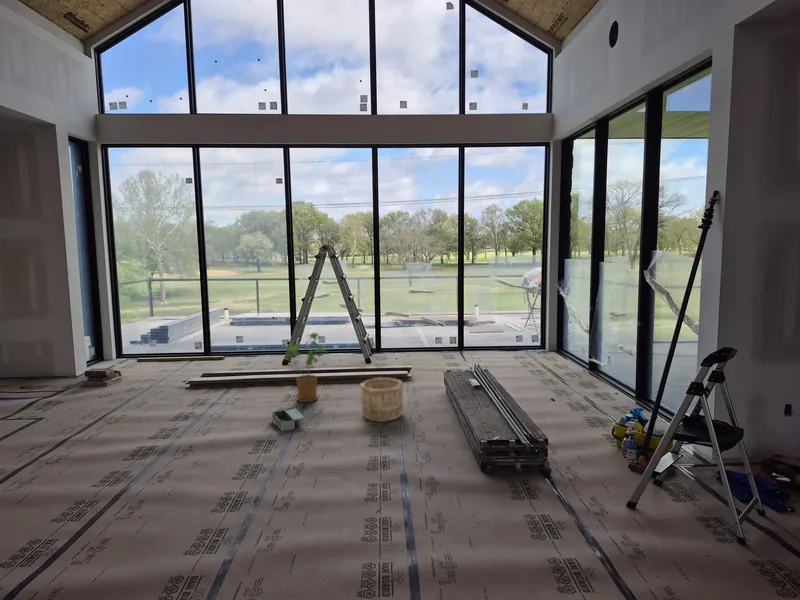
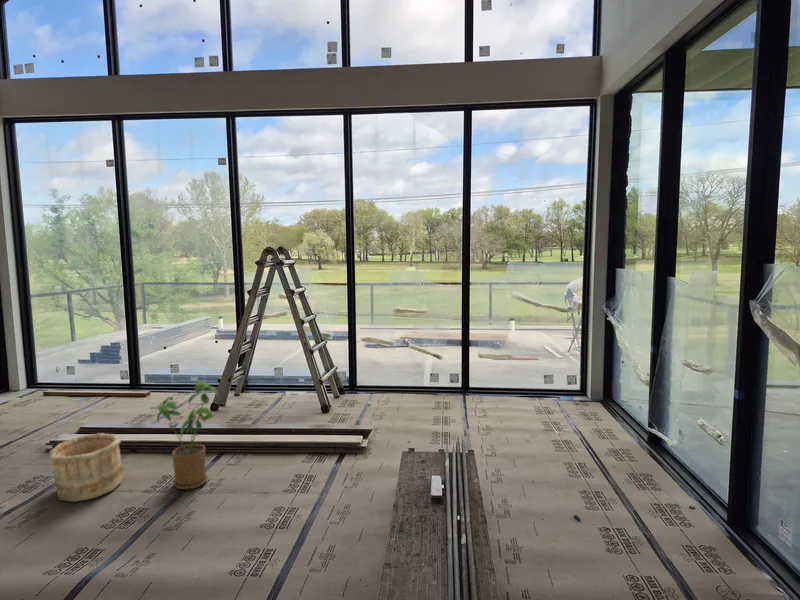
wooden bucket: present [360,377,403,422] -> present [49,433,122,502]
toolbox: present [272,408,306,431] -> none [87,509,143,563]

